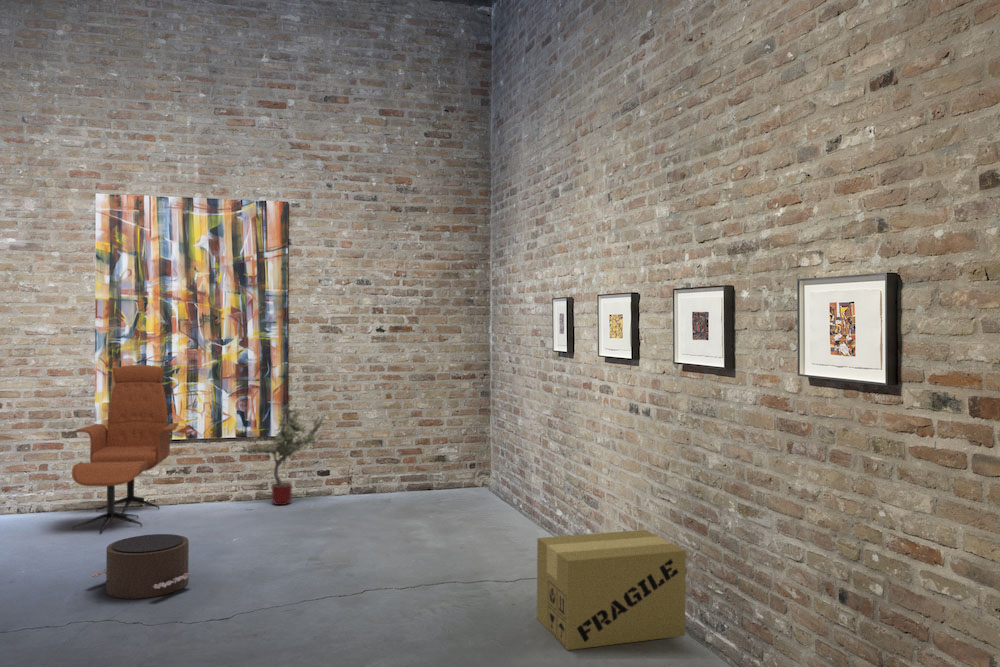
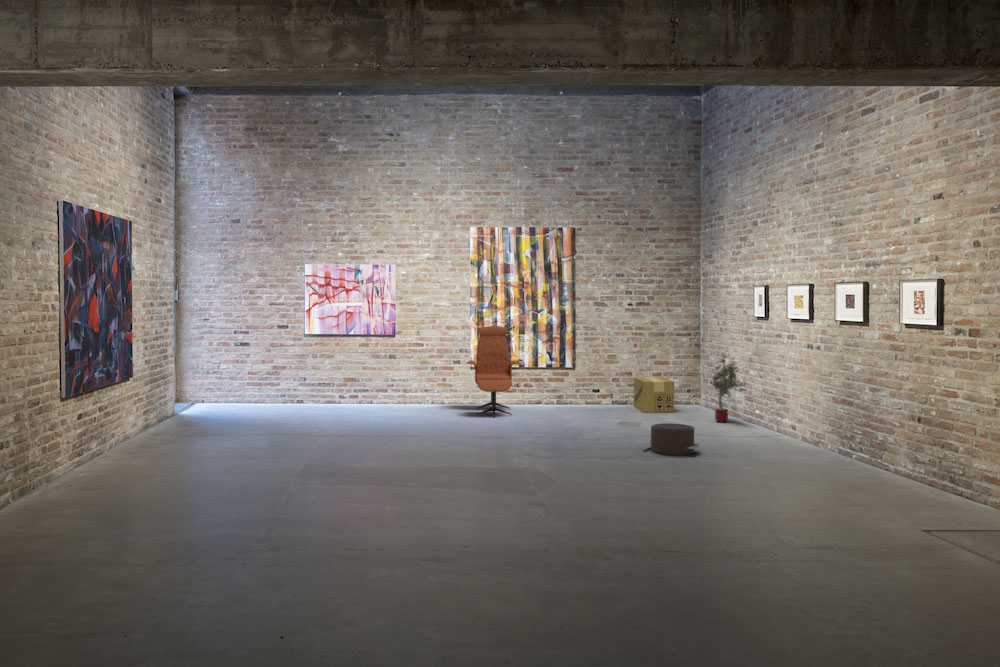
potted tree: present [241,404,323,505] -> present [712,356,747,422]
cardboard box: present [537,530,686,650] -> present [634,377,674,412]
pouf: present [90,534,191,599] -> present [643,423,699,455]

